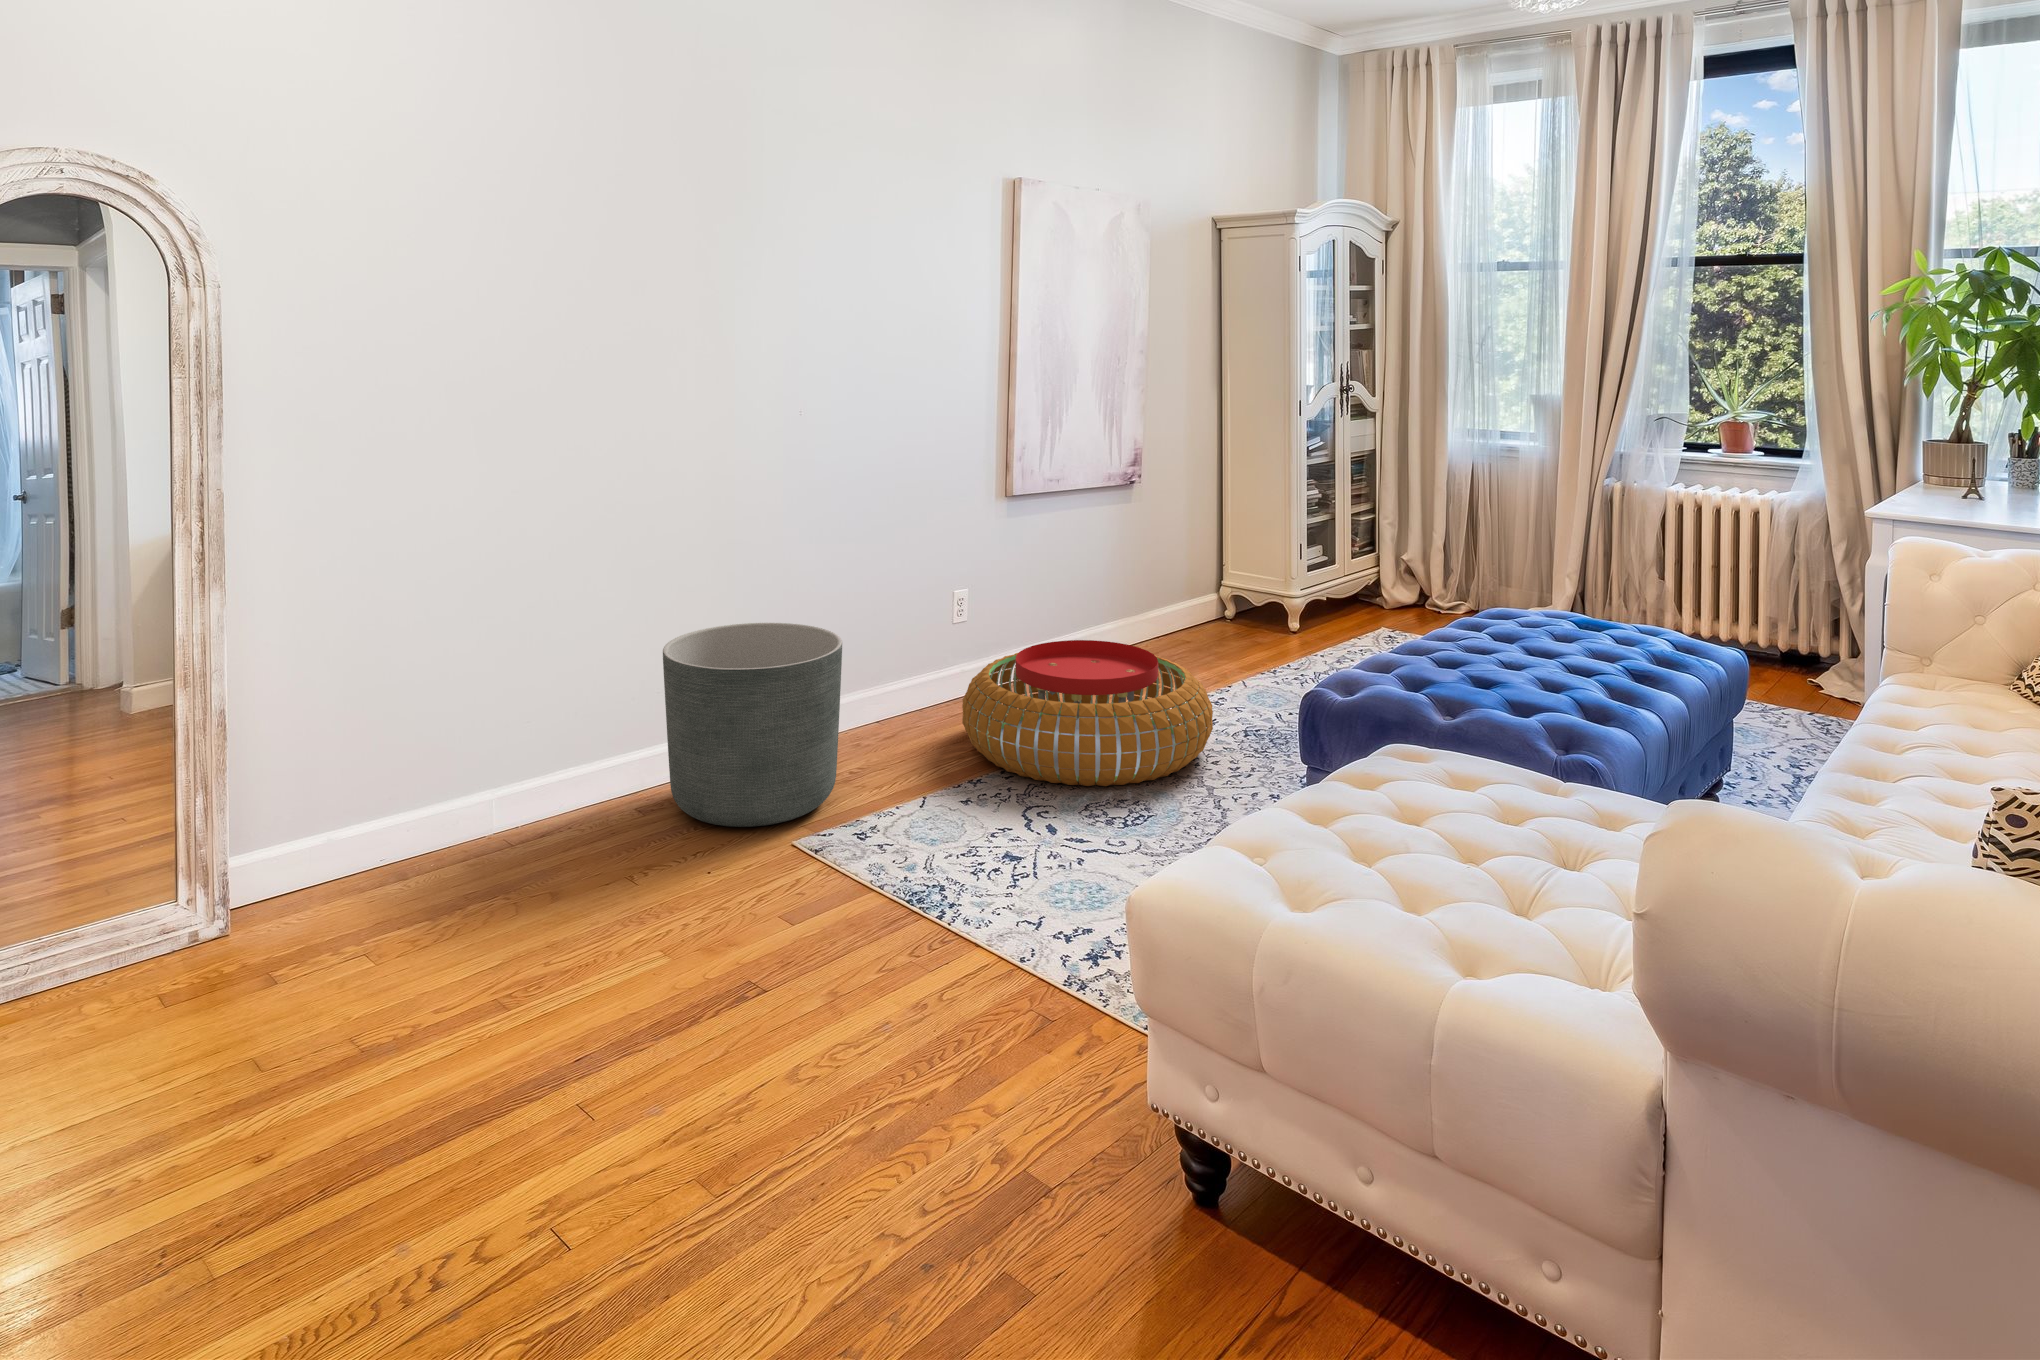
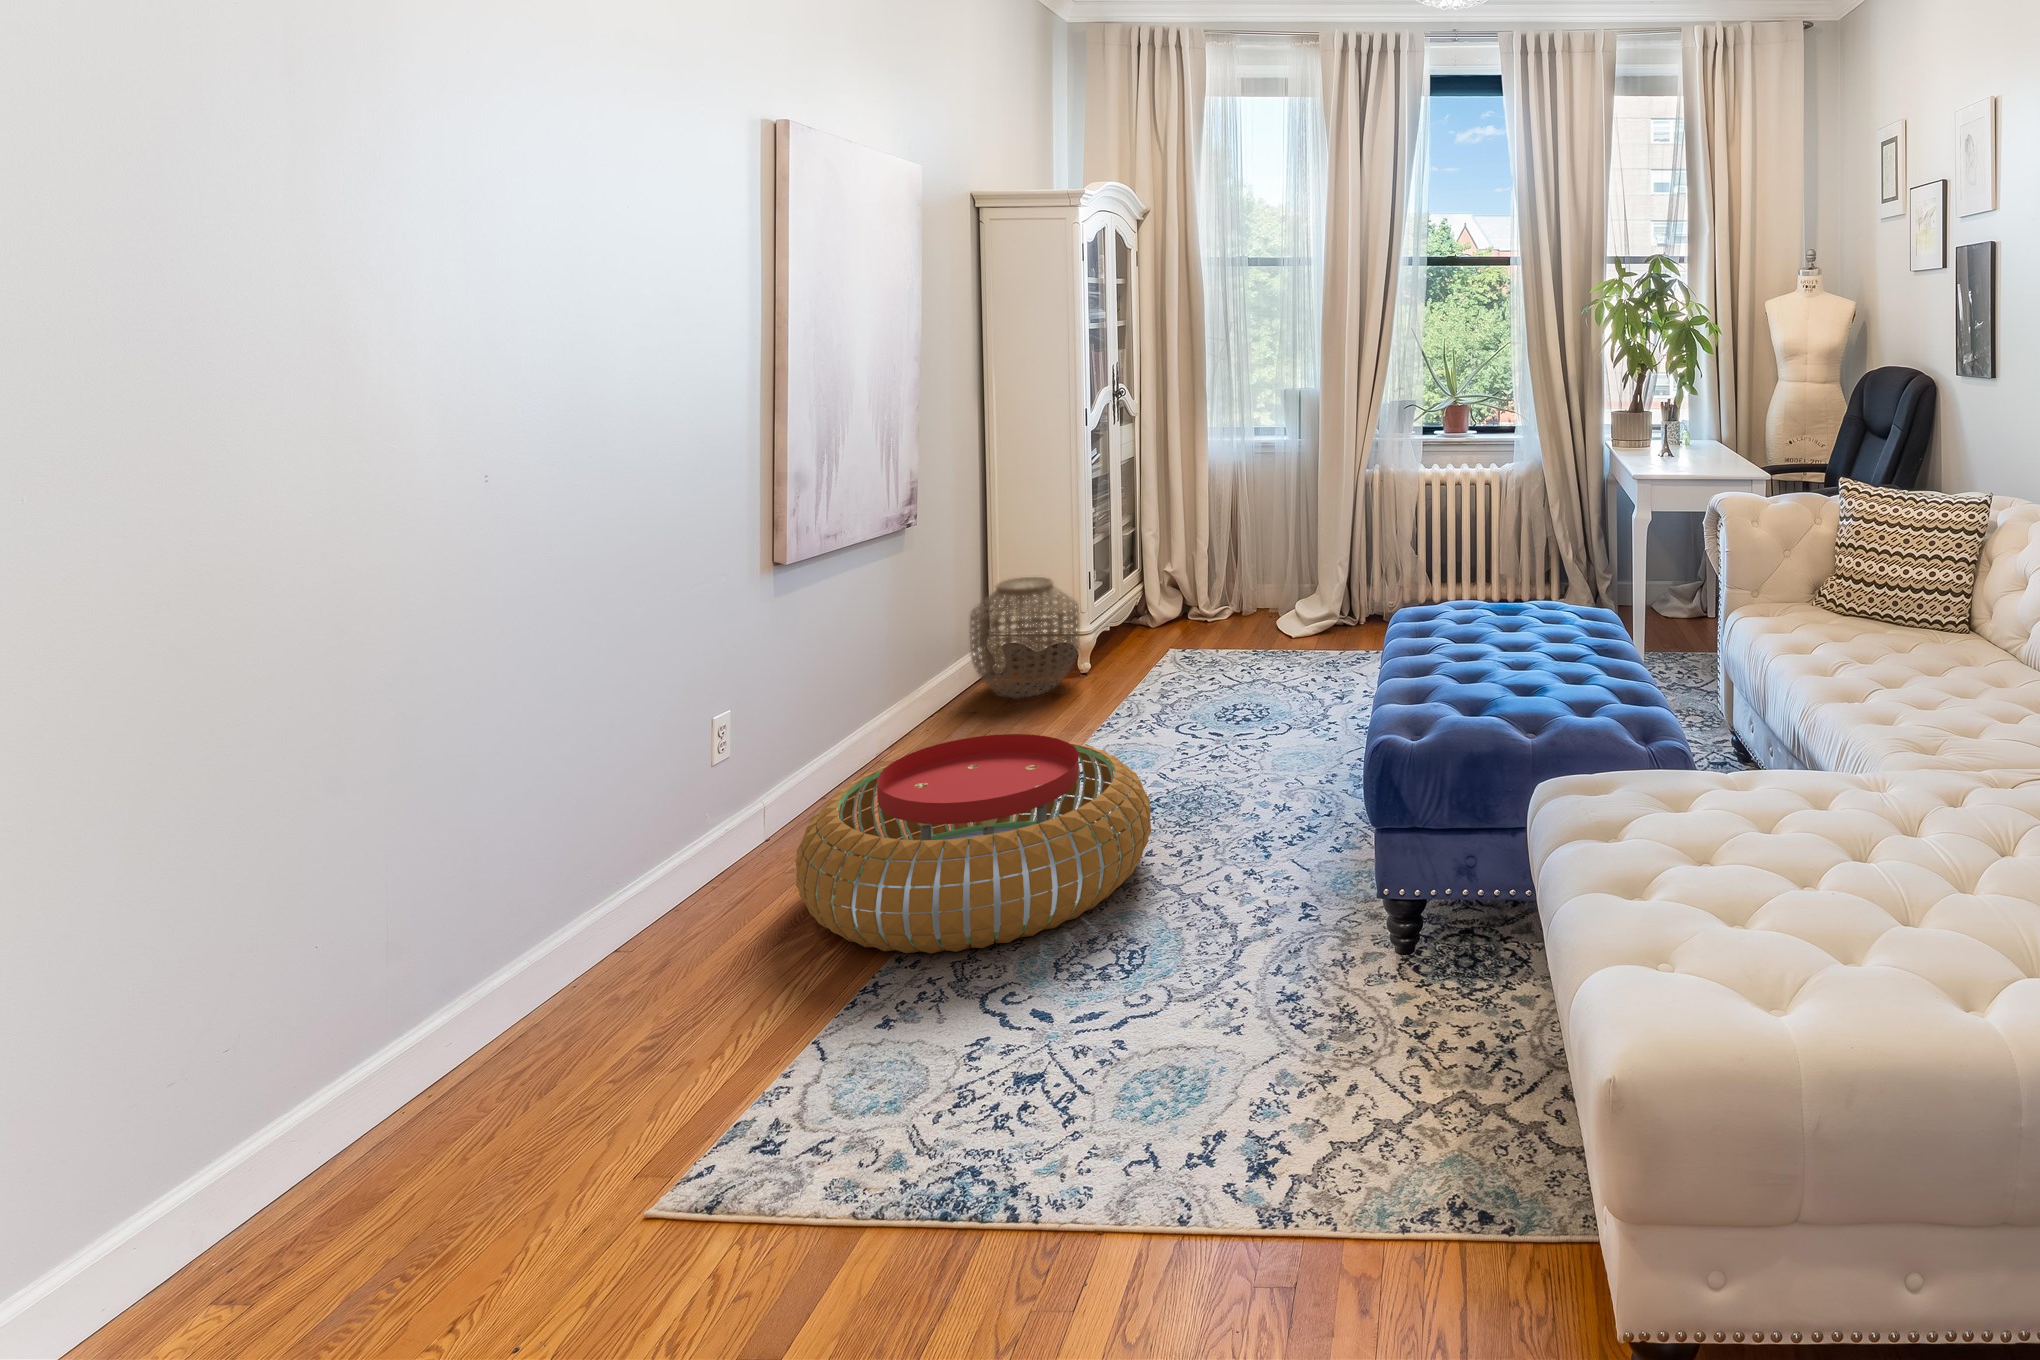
woven basket: none [1192,539,1281,640] -> present [970,577,1080,697]
planter: present [663,623,842,827] -> none [278,828,675,1254]

